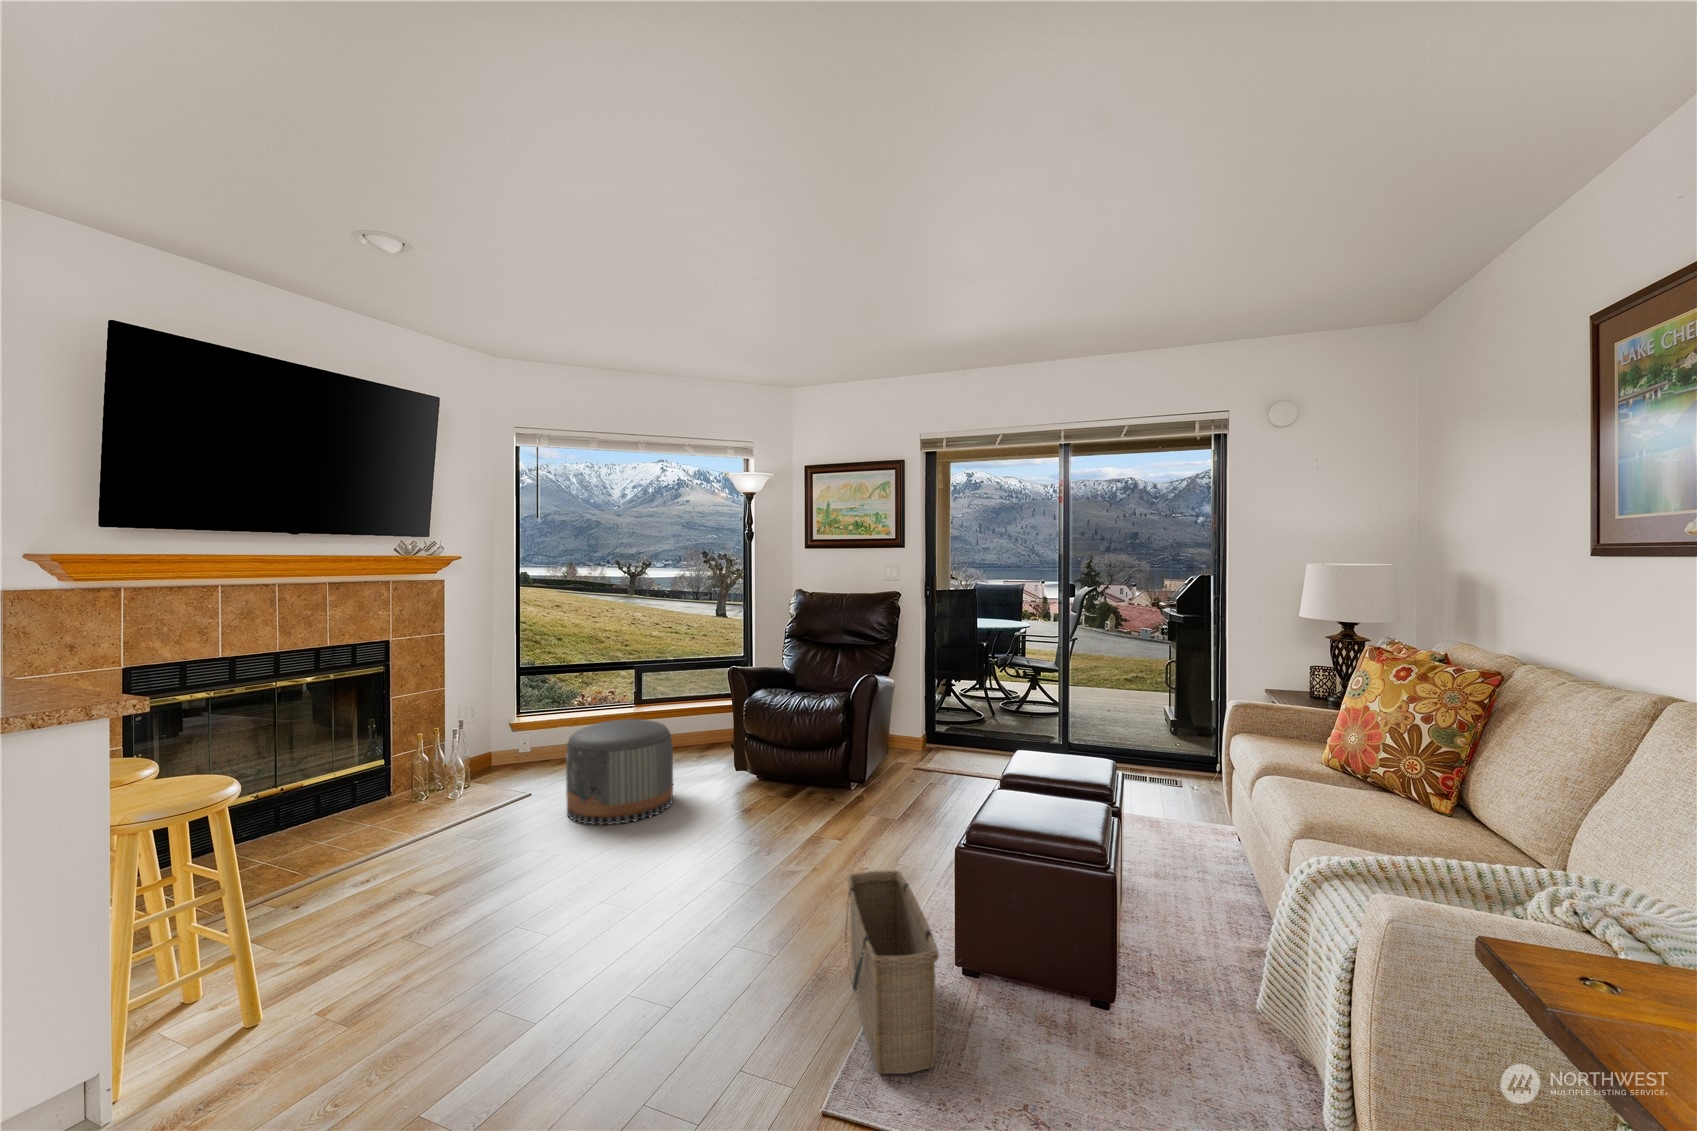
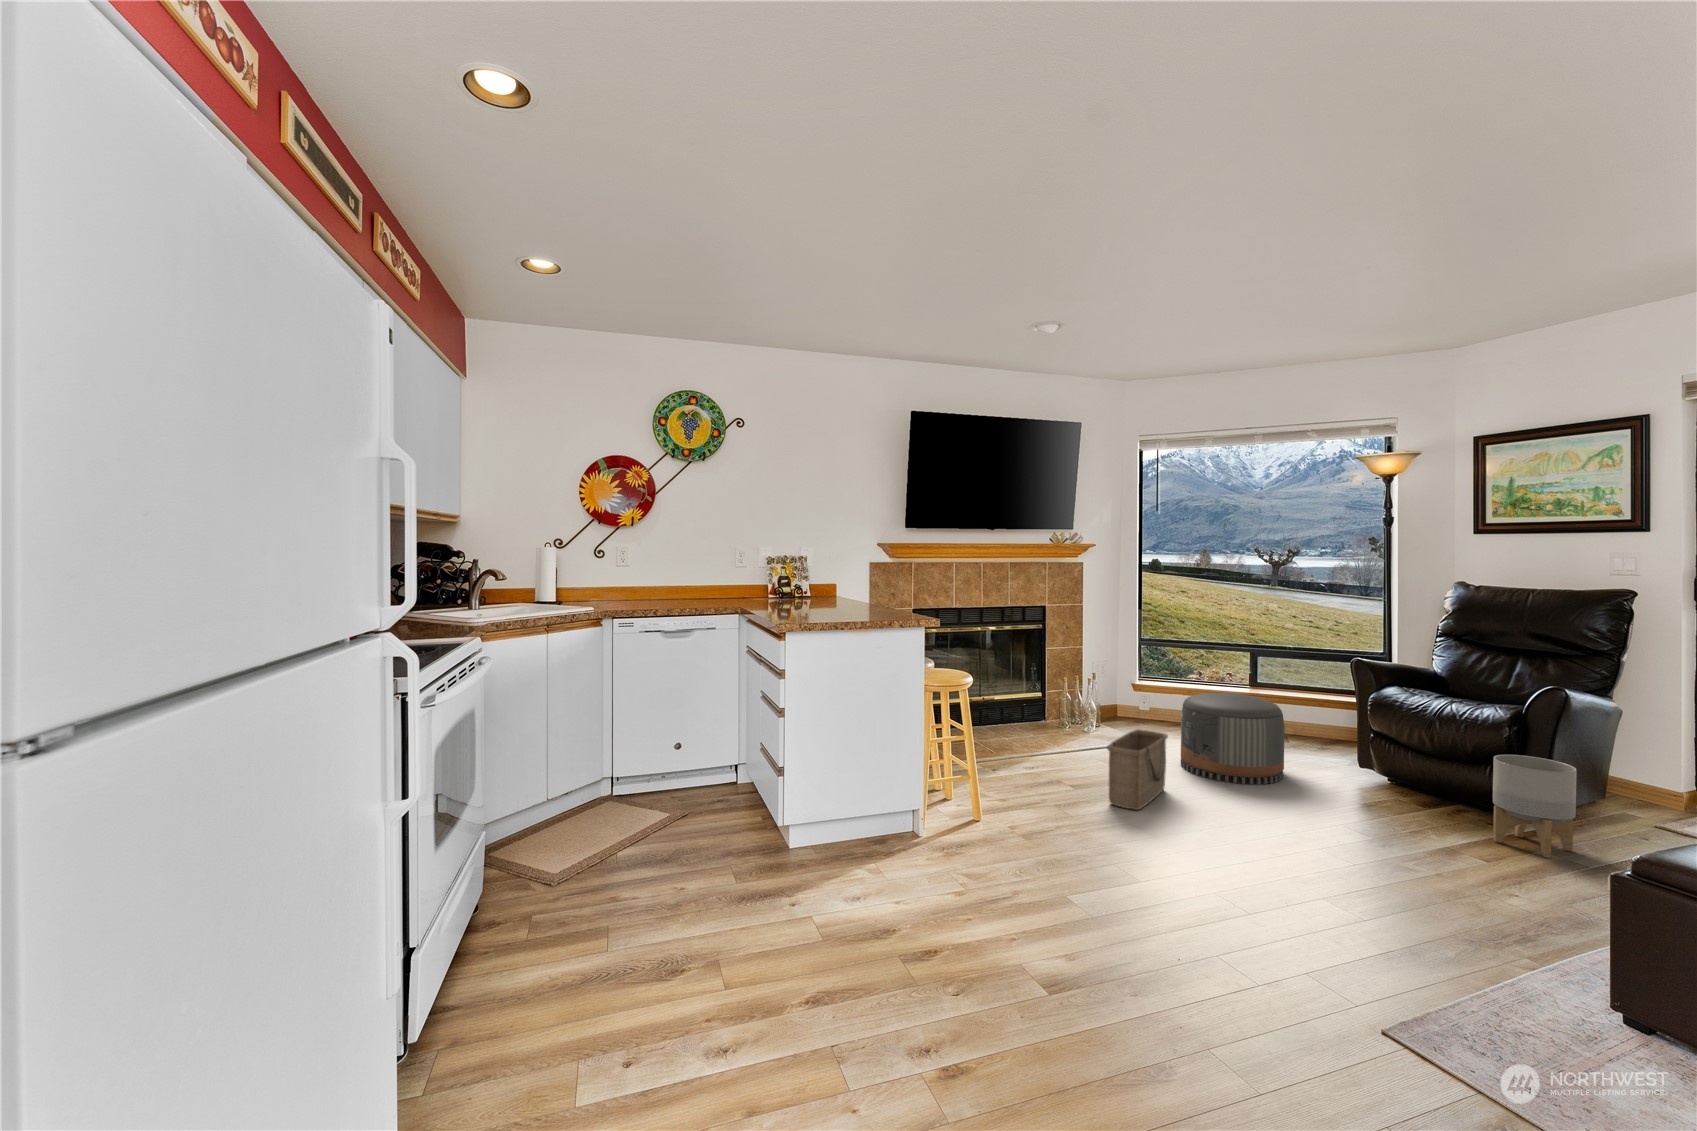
planter: none [842,737,894,826] -> present [1493,755,1577,858]
basket: present [846,871,939,1074] -> present [1107,729,1168,810]

